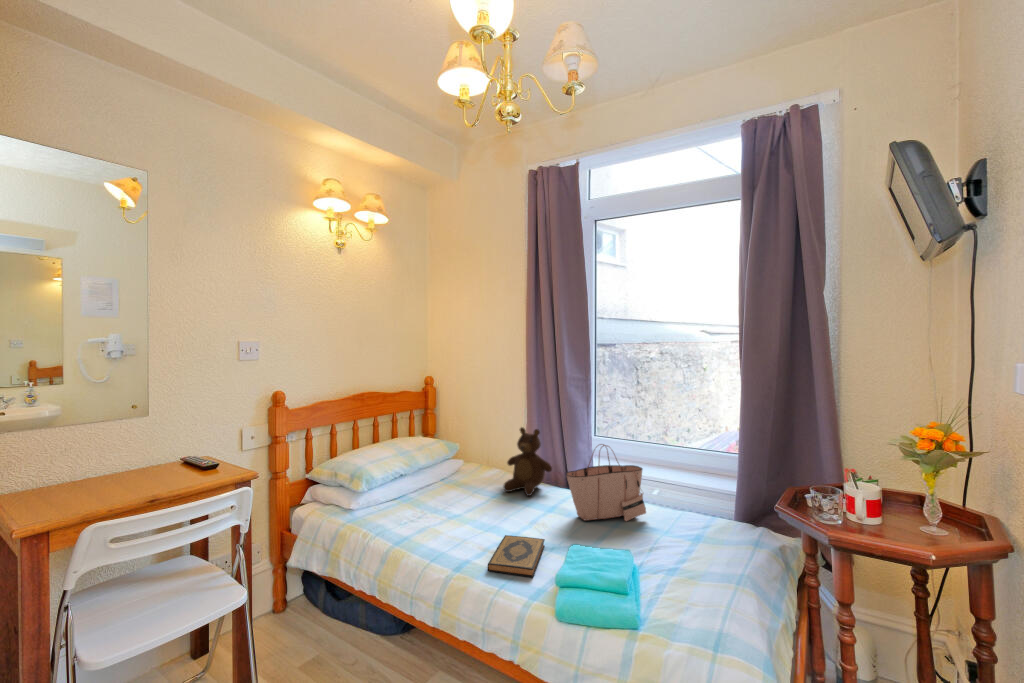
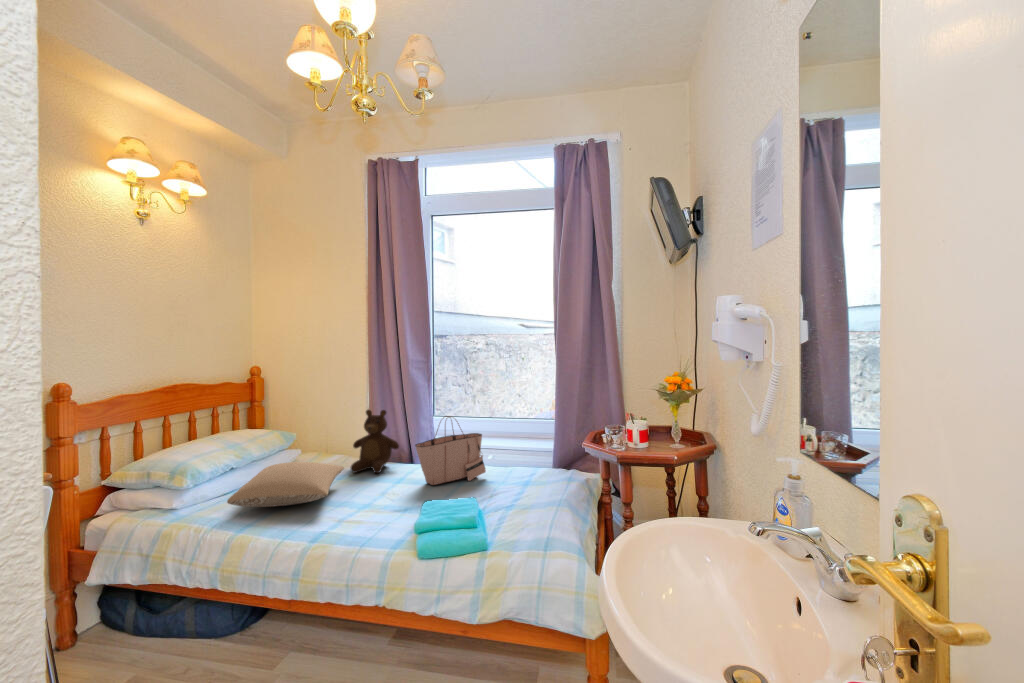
pillow: none [389,477,496,522] -> present [227,462,344,507]
hardback book: present [488,535,545,577] -> none [346,503,399,537]

